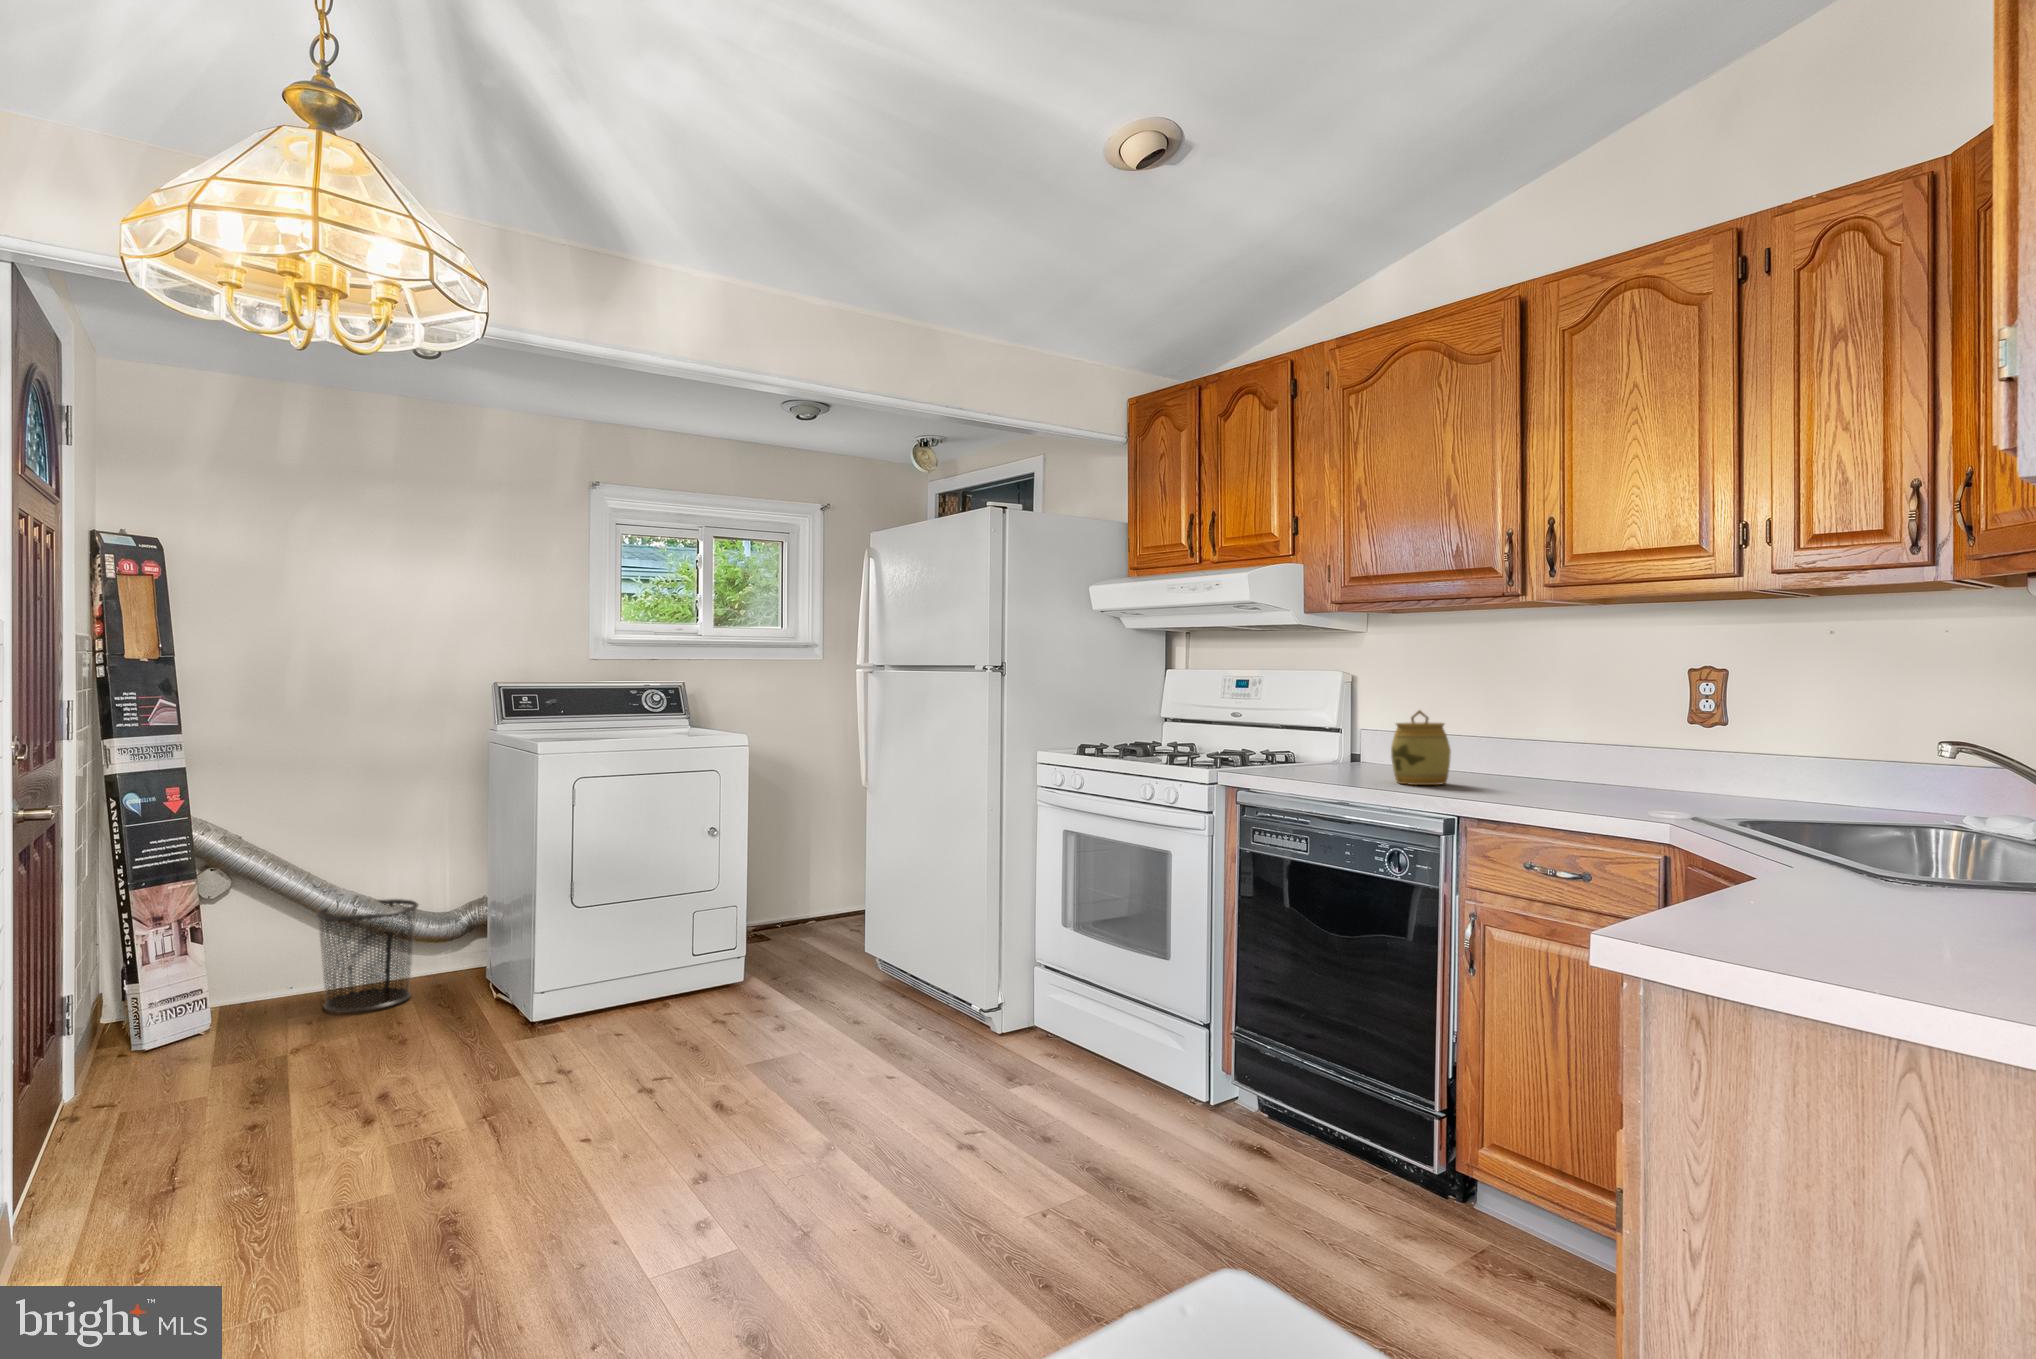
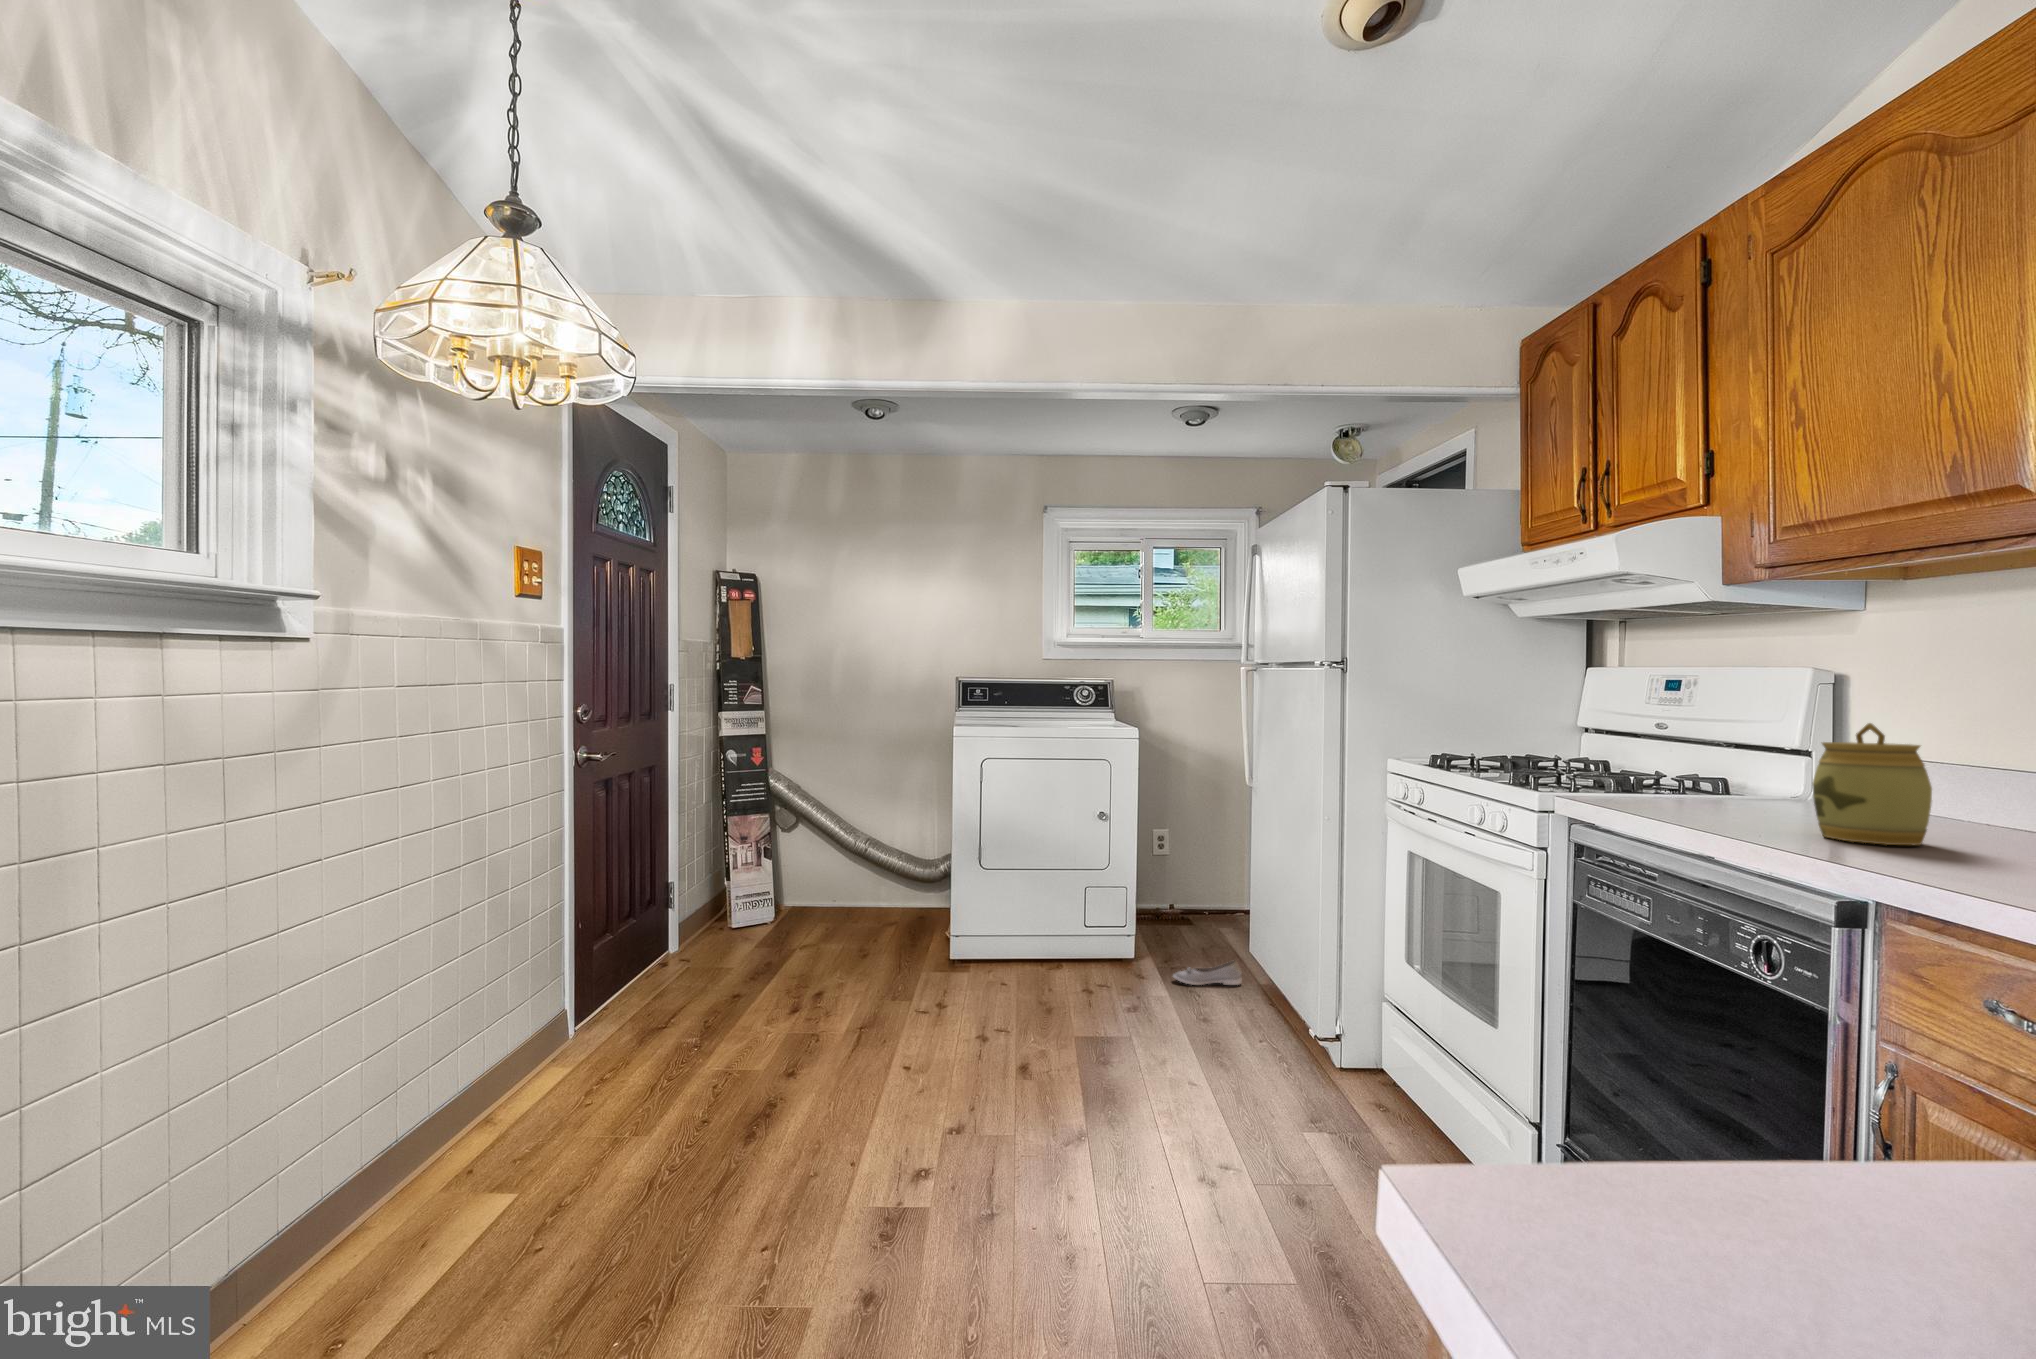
waste bin: present [316,899,418,1013] -> none [839,842,906,924]
shoe: none [804,964,870,996] -> present [1173,961,1242,985]

